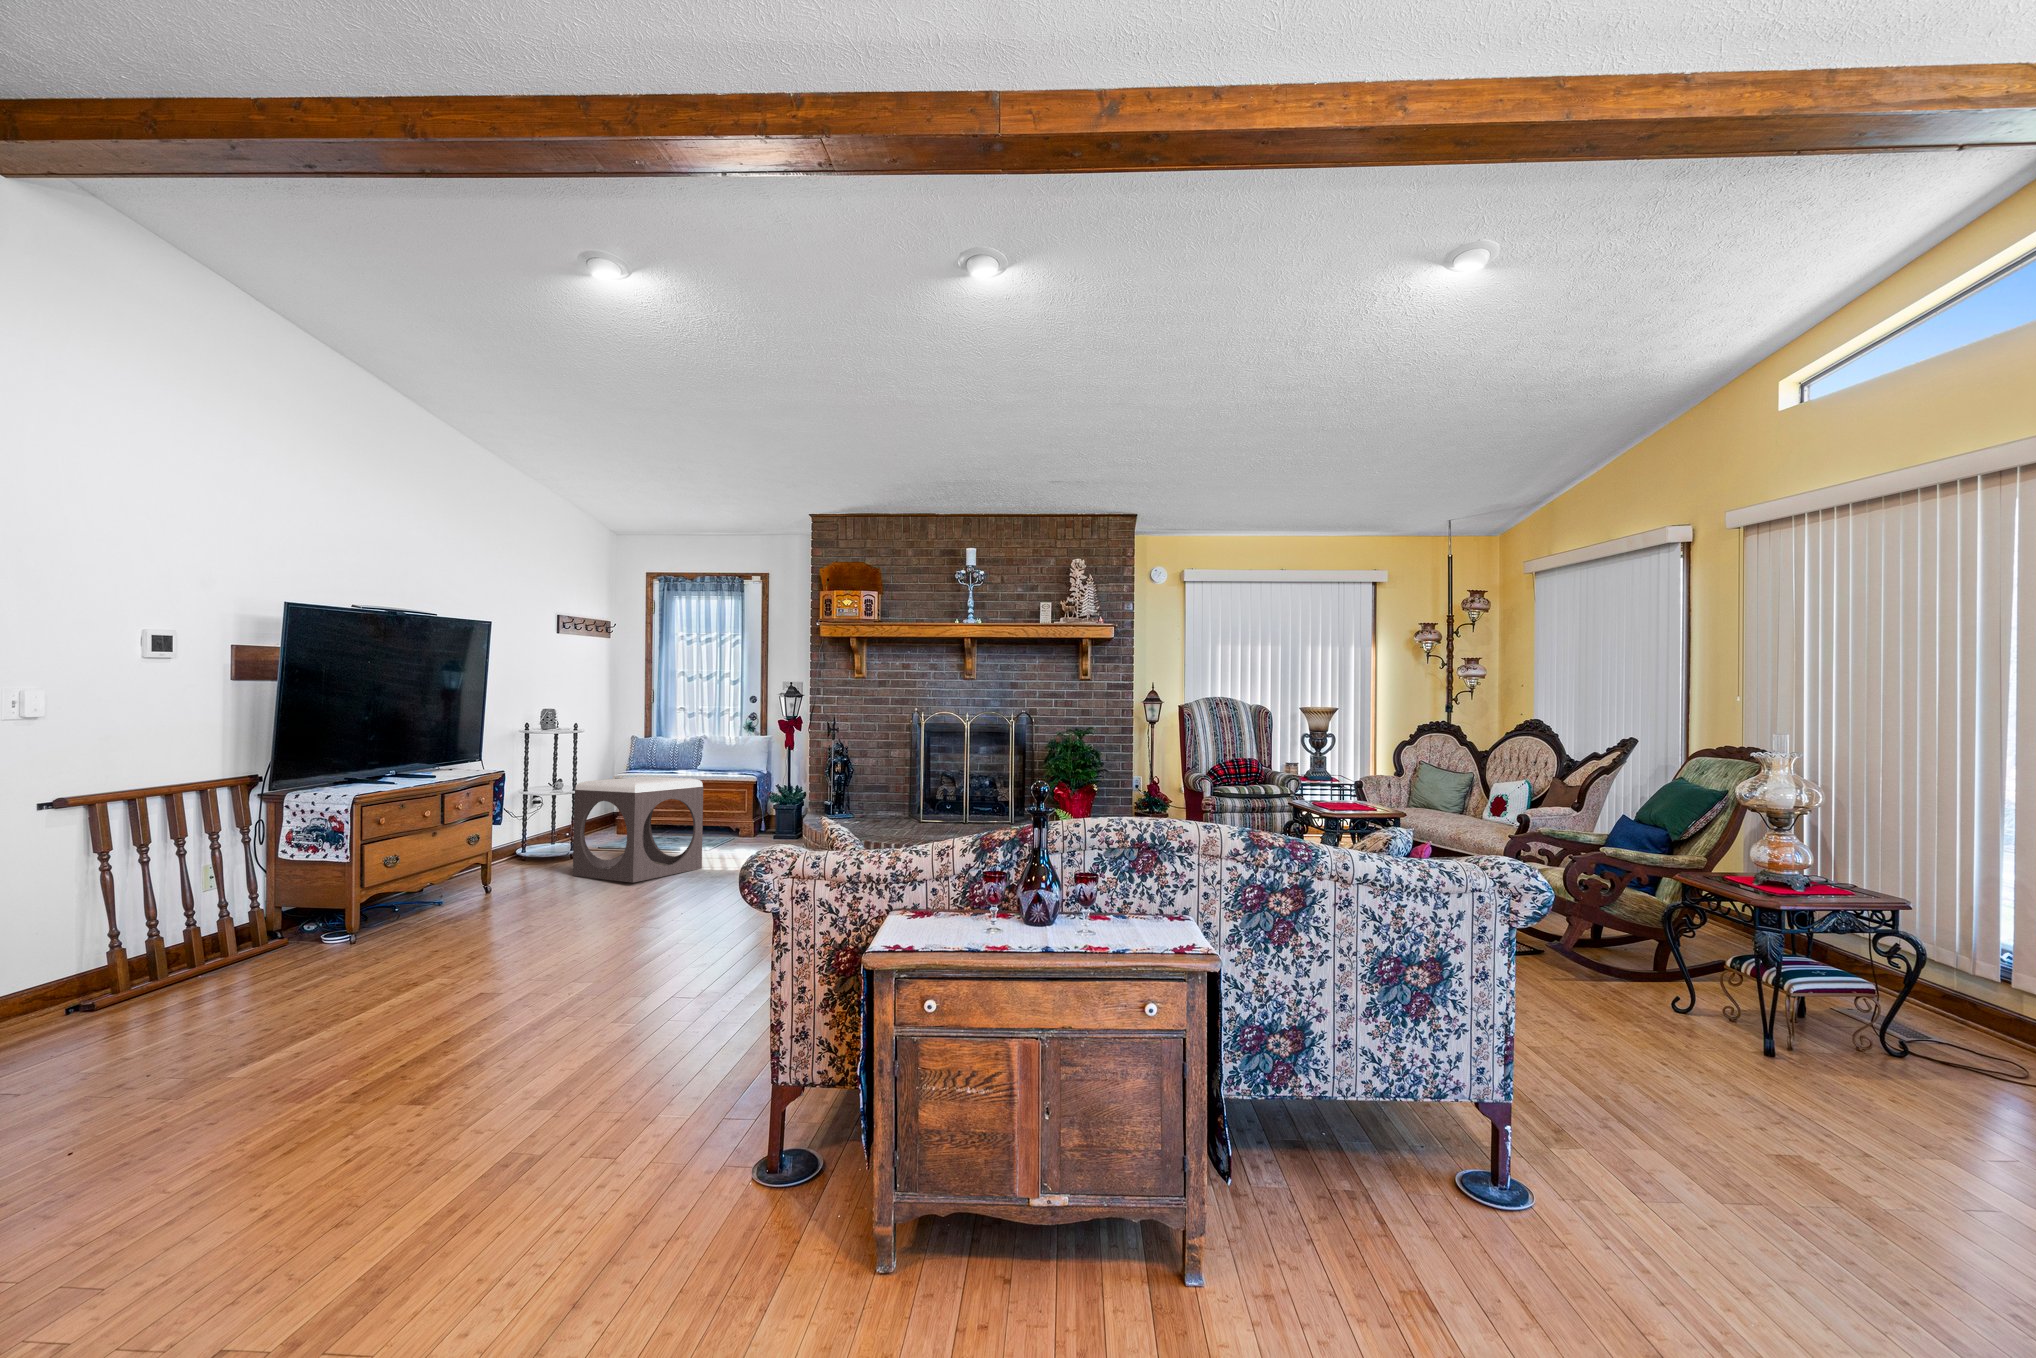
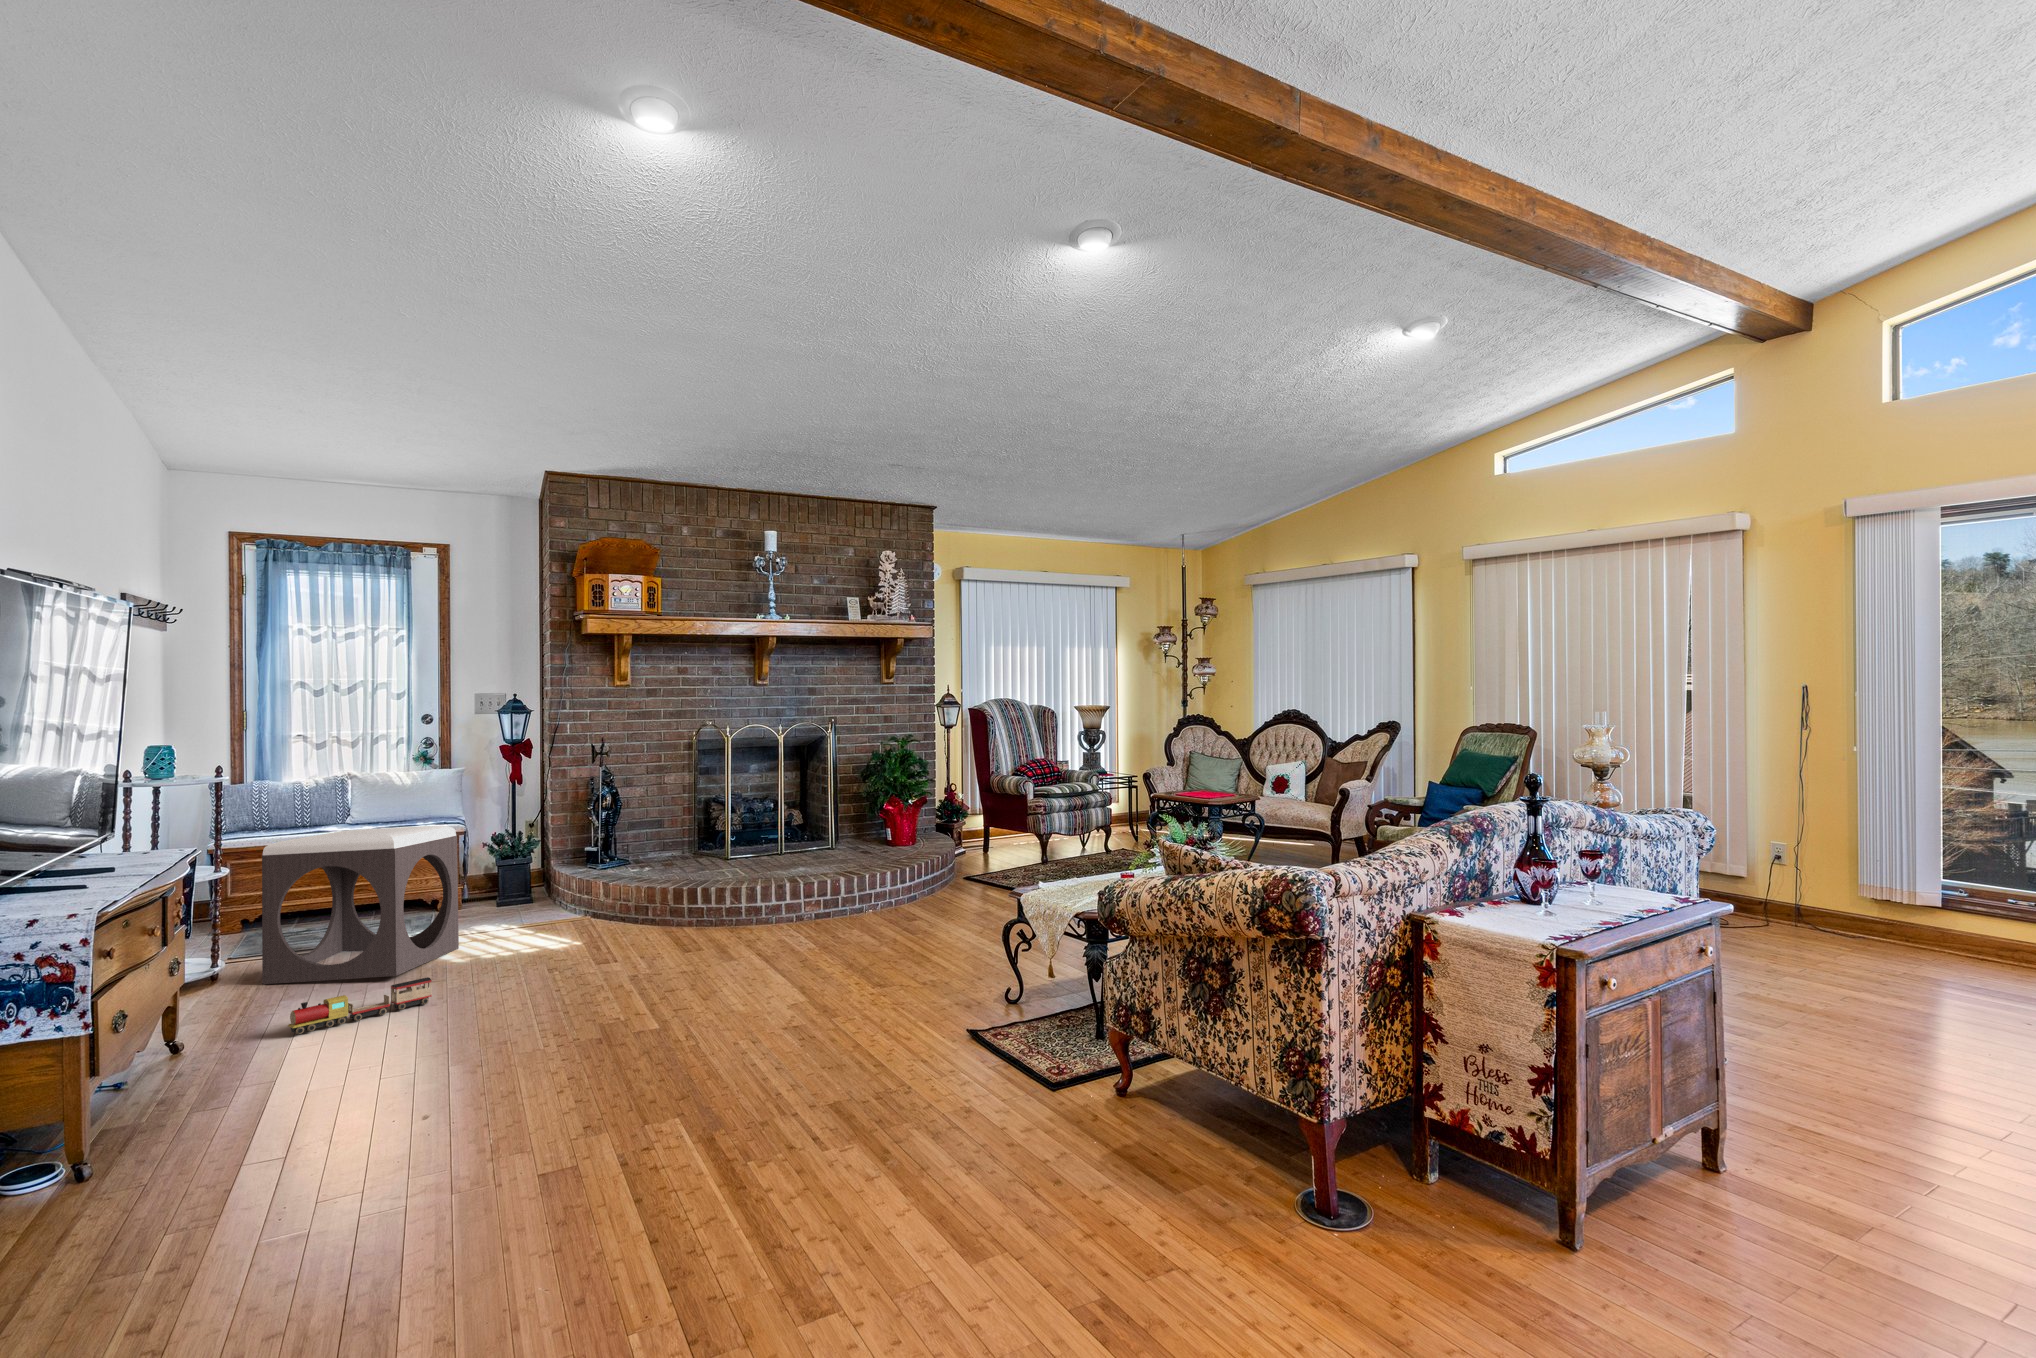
toy train: none [528,887,624,914] -> present [288,977,432,1034]

